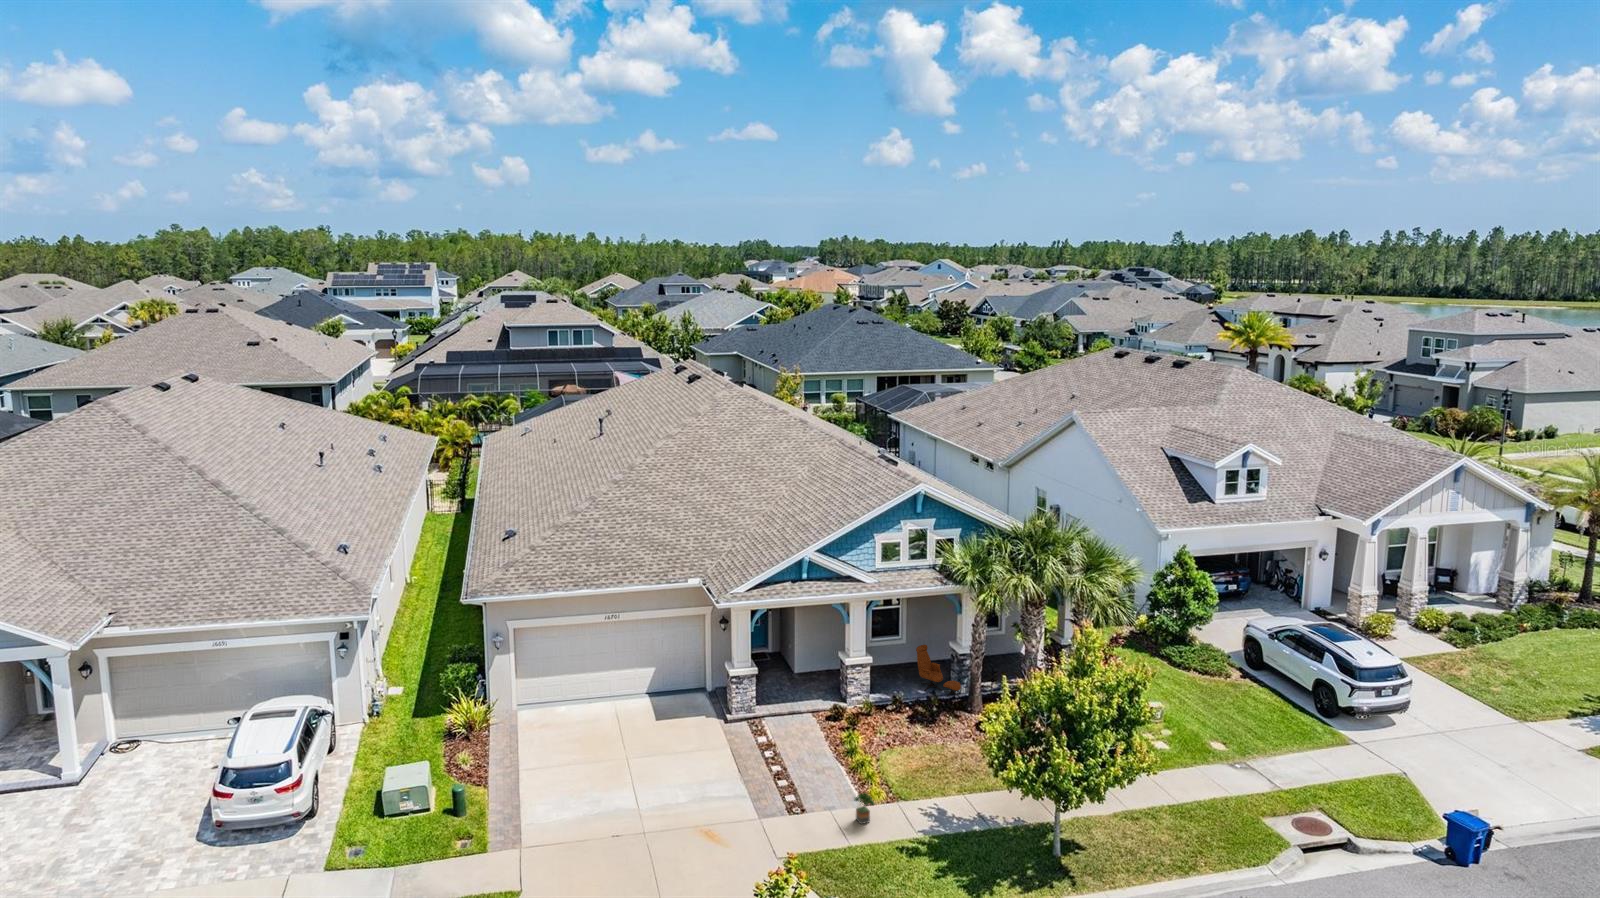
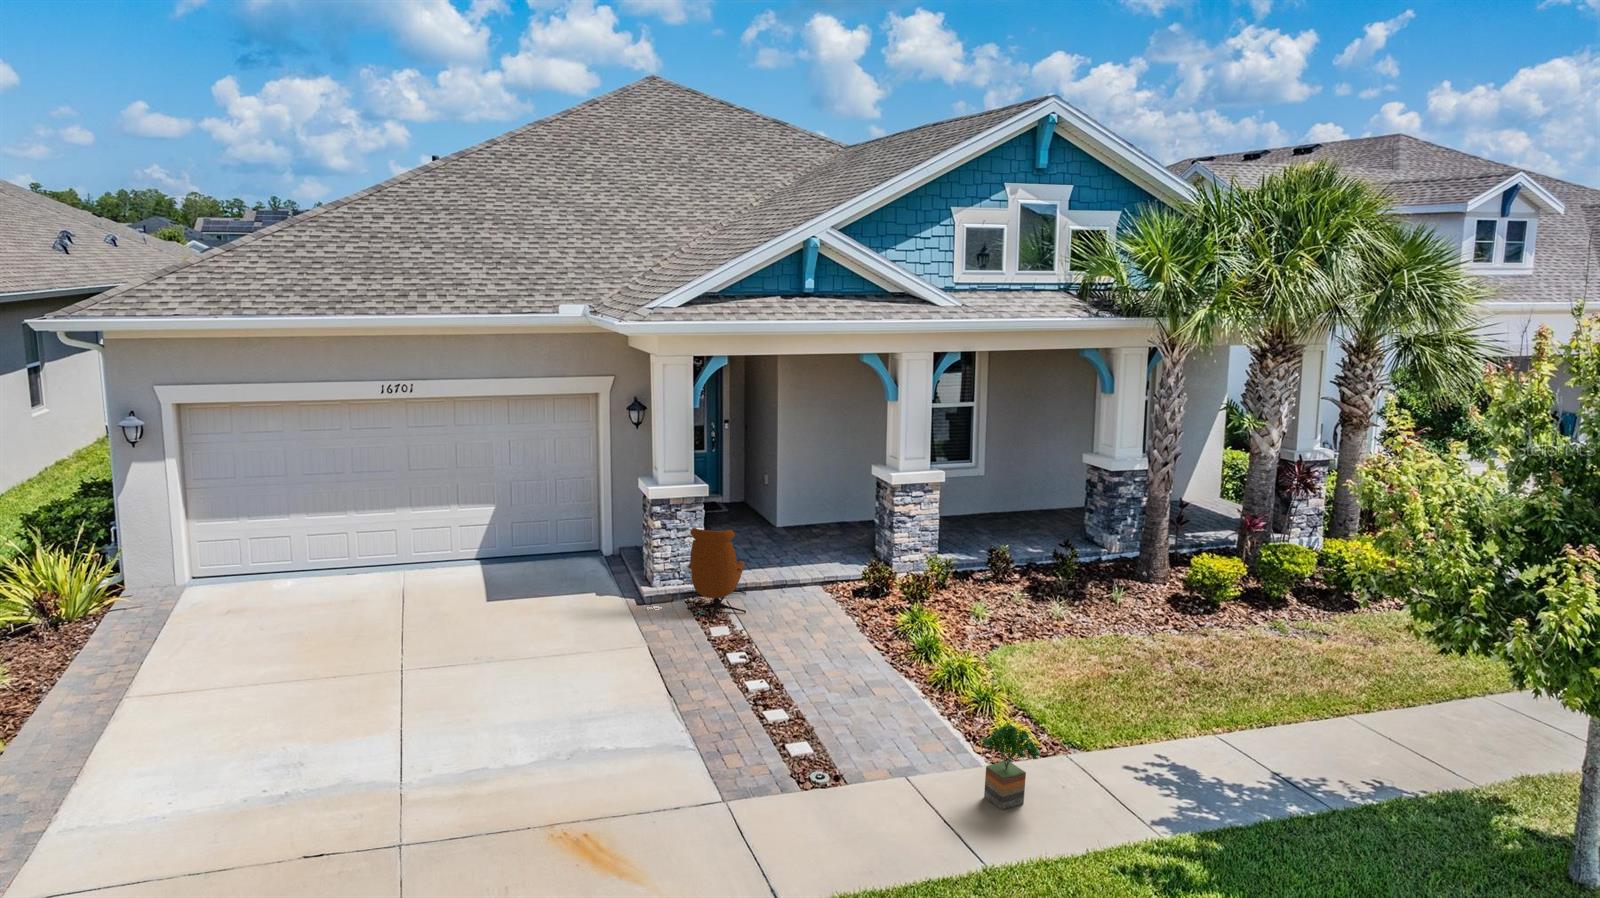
lounge chair: present [916,645,961,696] -> present [688,528,746,622]

